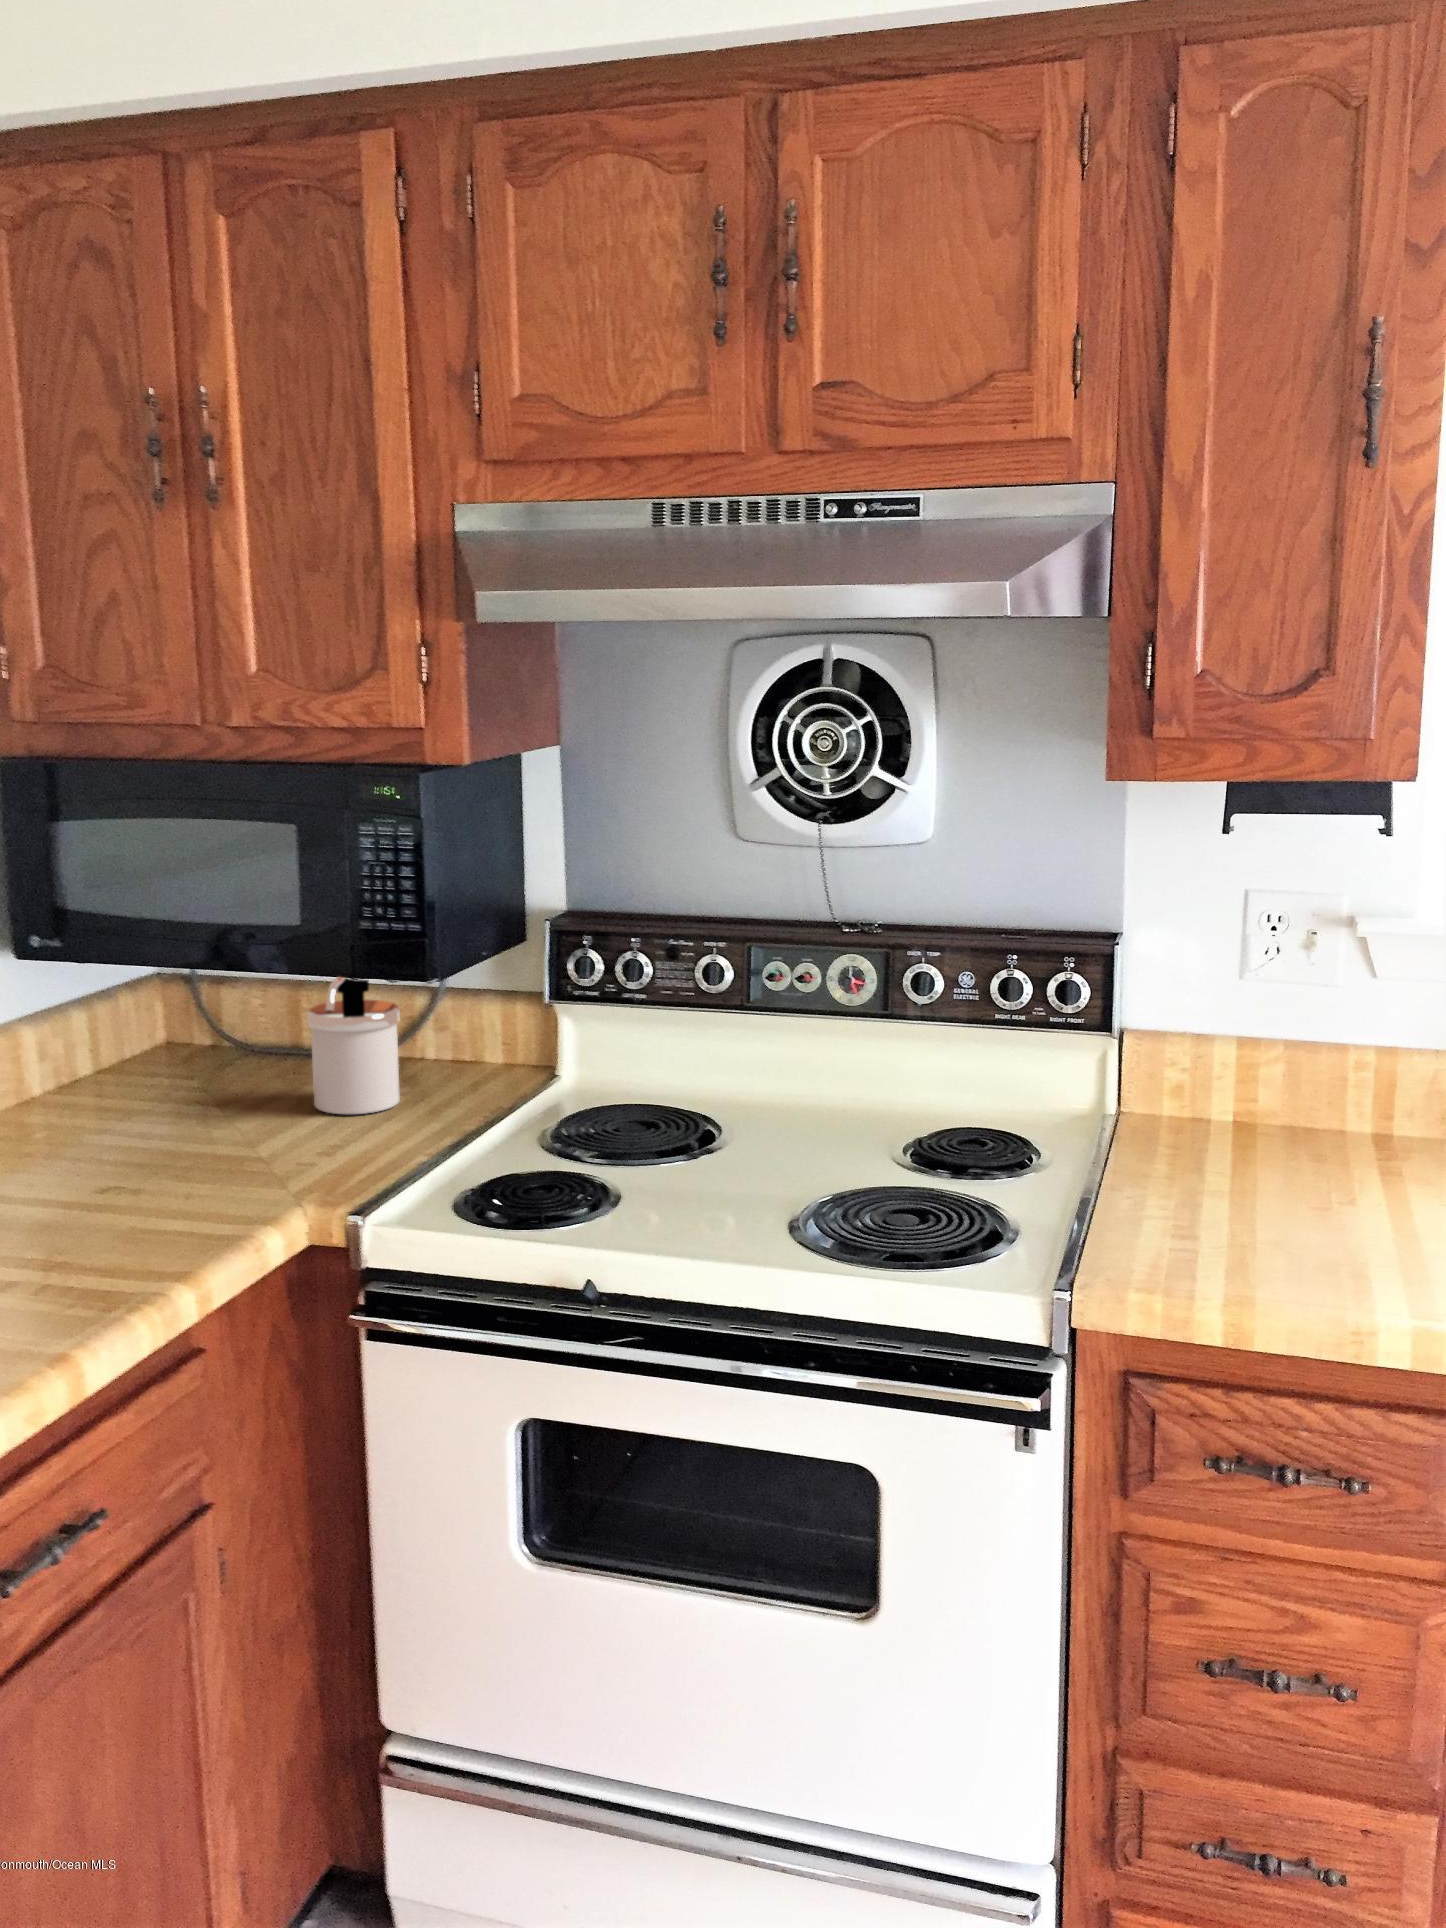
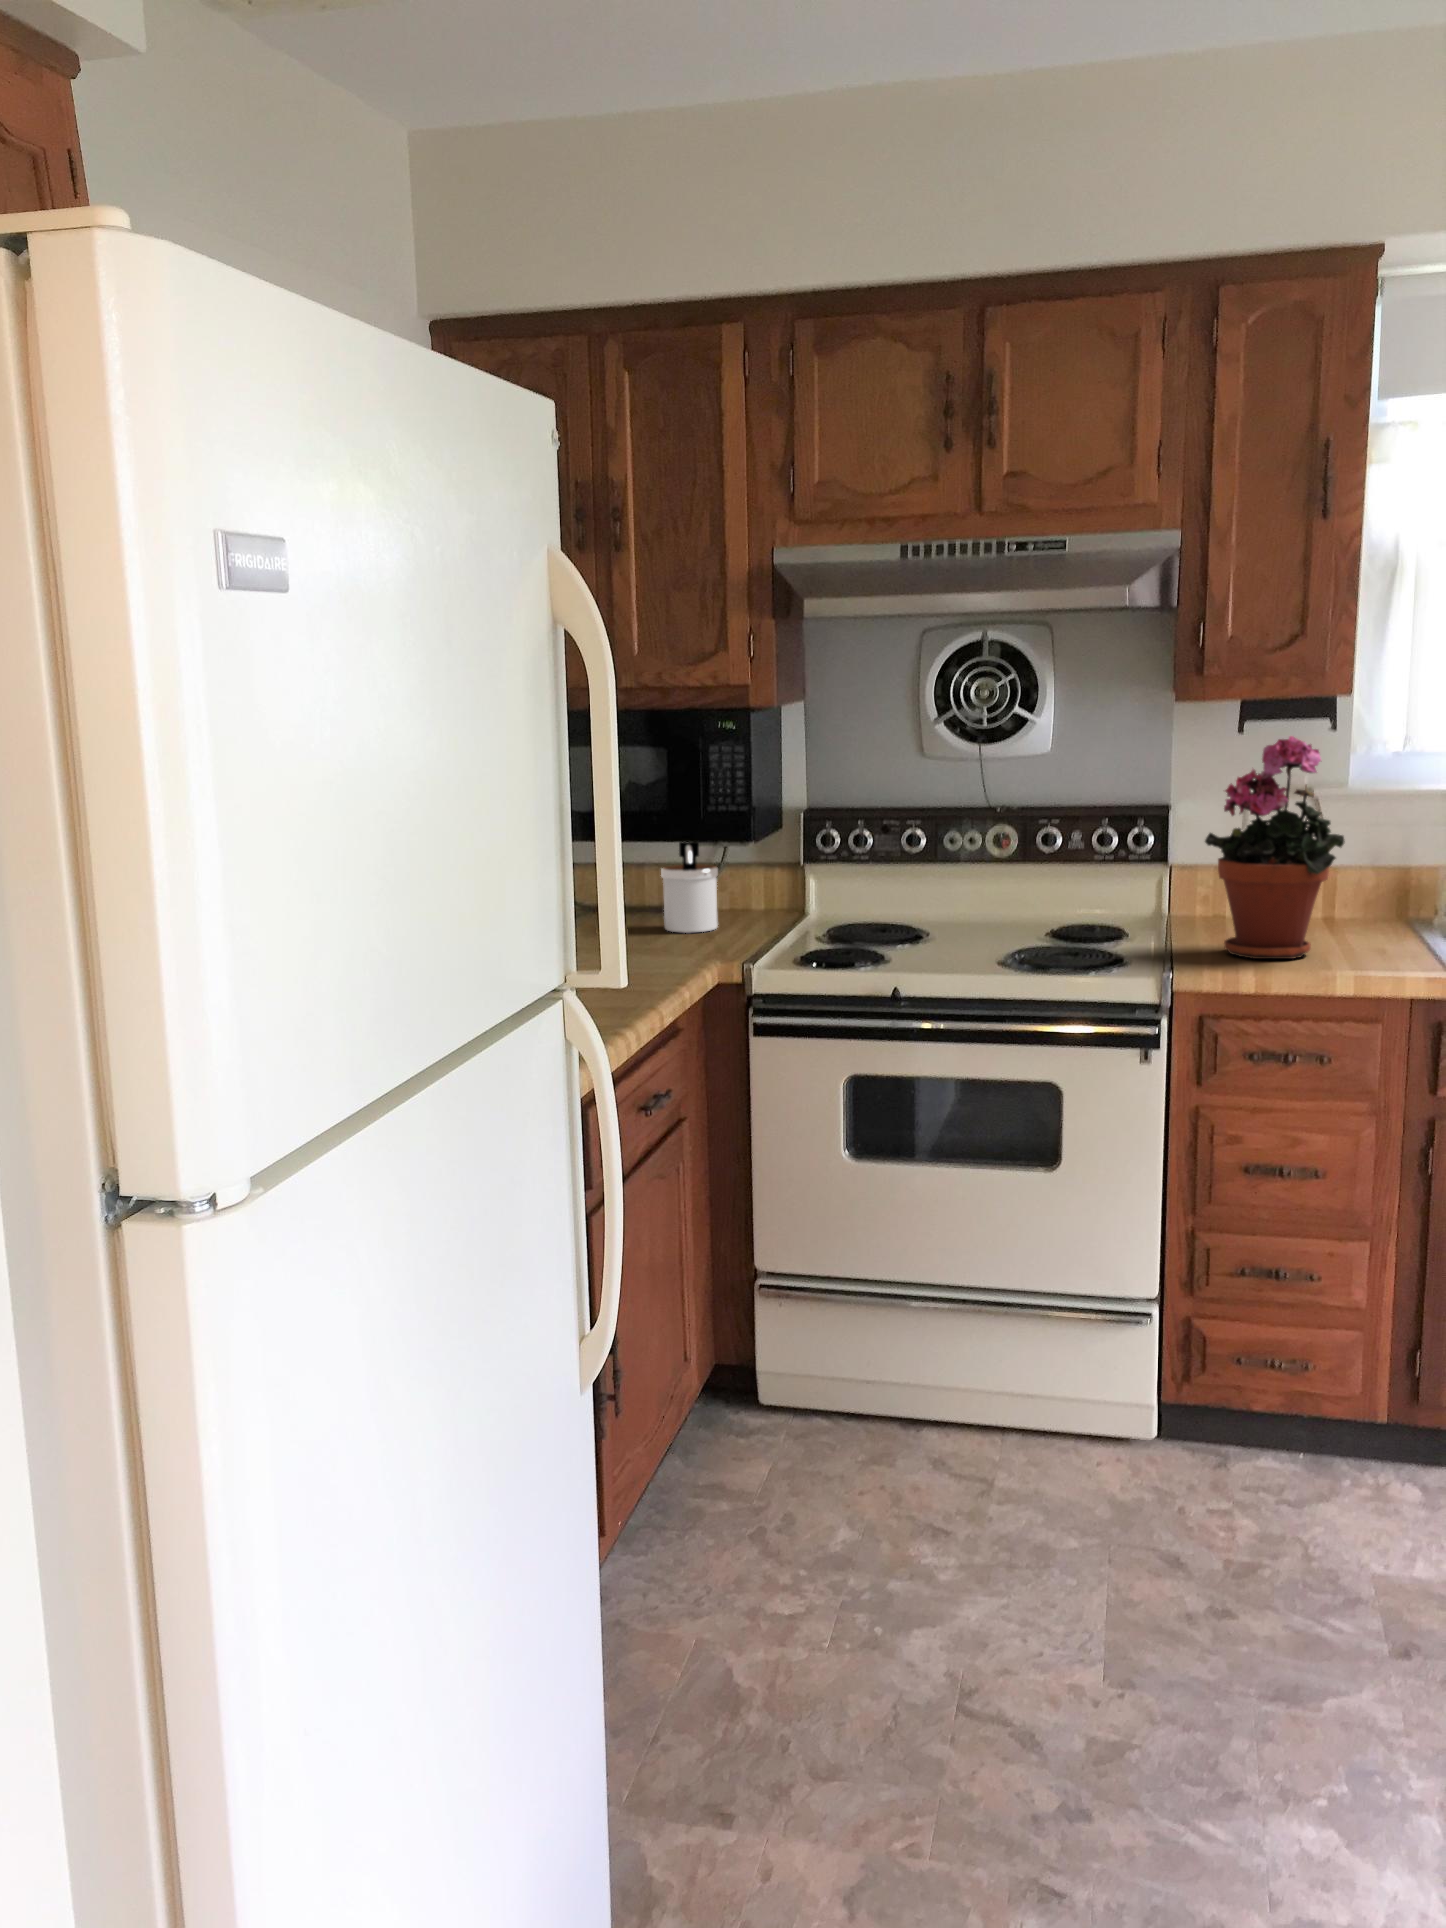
potted plant: none [1156,851,1403,1250] -> present [1205,736,1345,959]

